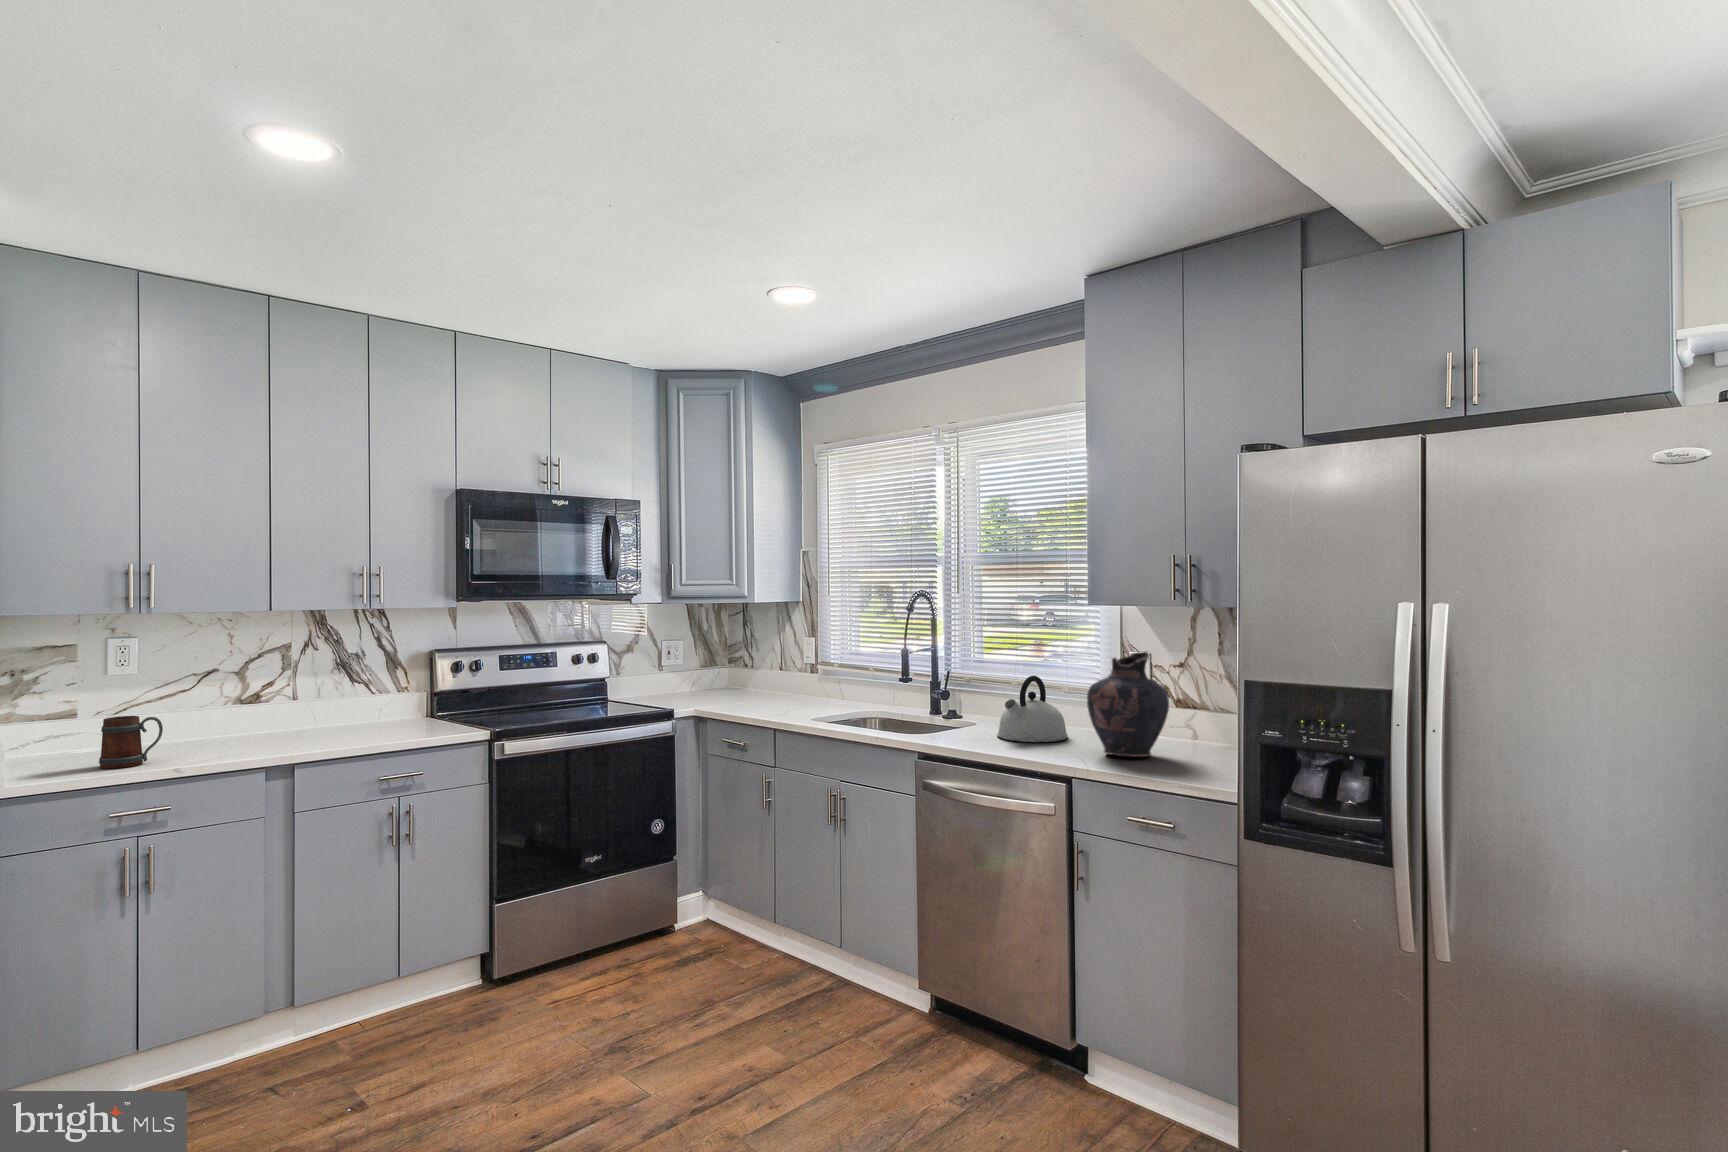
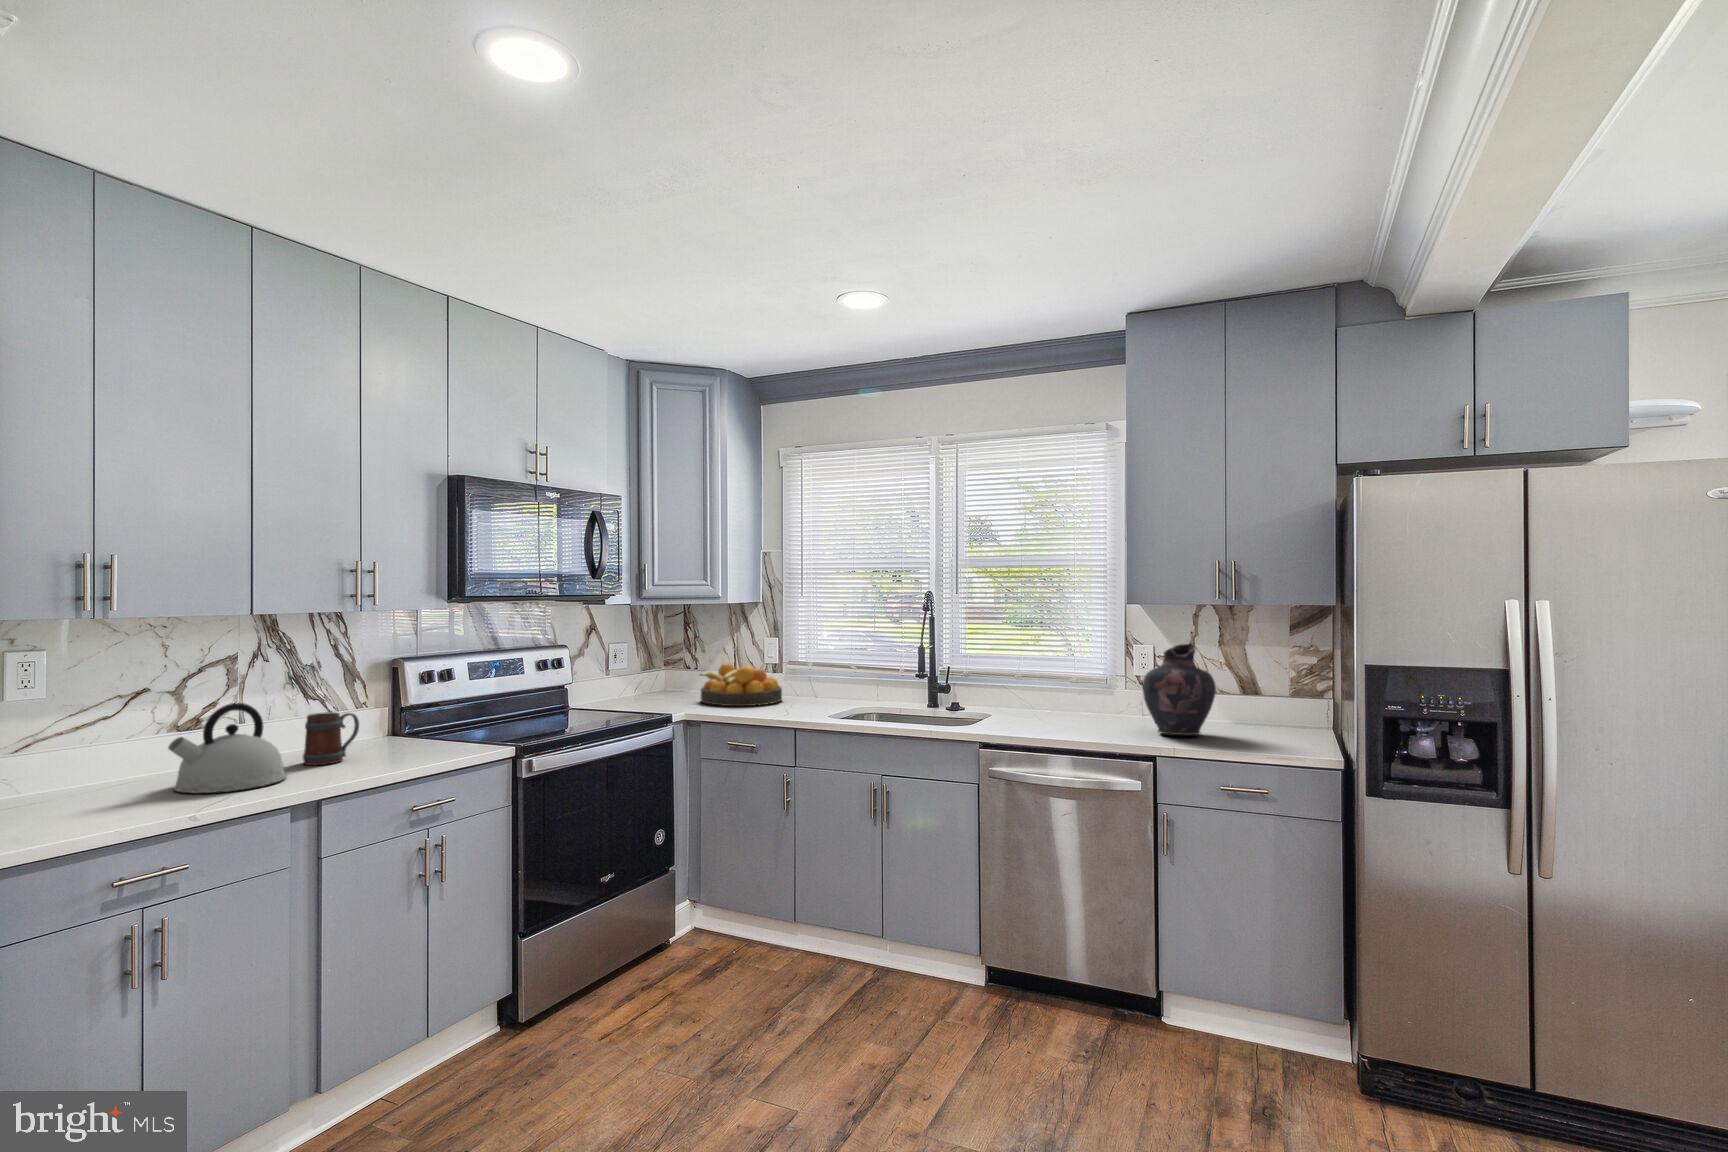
fruit bowl: none [729,662,809,704] -> present [700,664,782,706]
kettle: present [997,676,1068,742] -> present [168,703,286,793]
mug: present [99,716,163,769] -> present [303,712,359,765]

